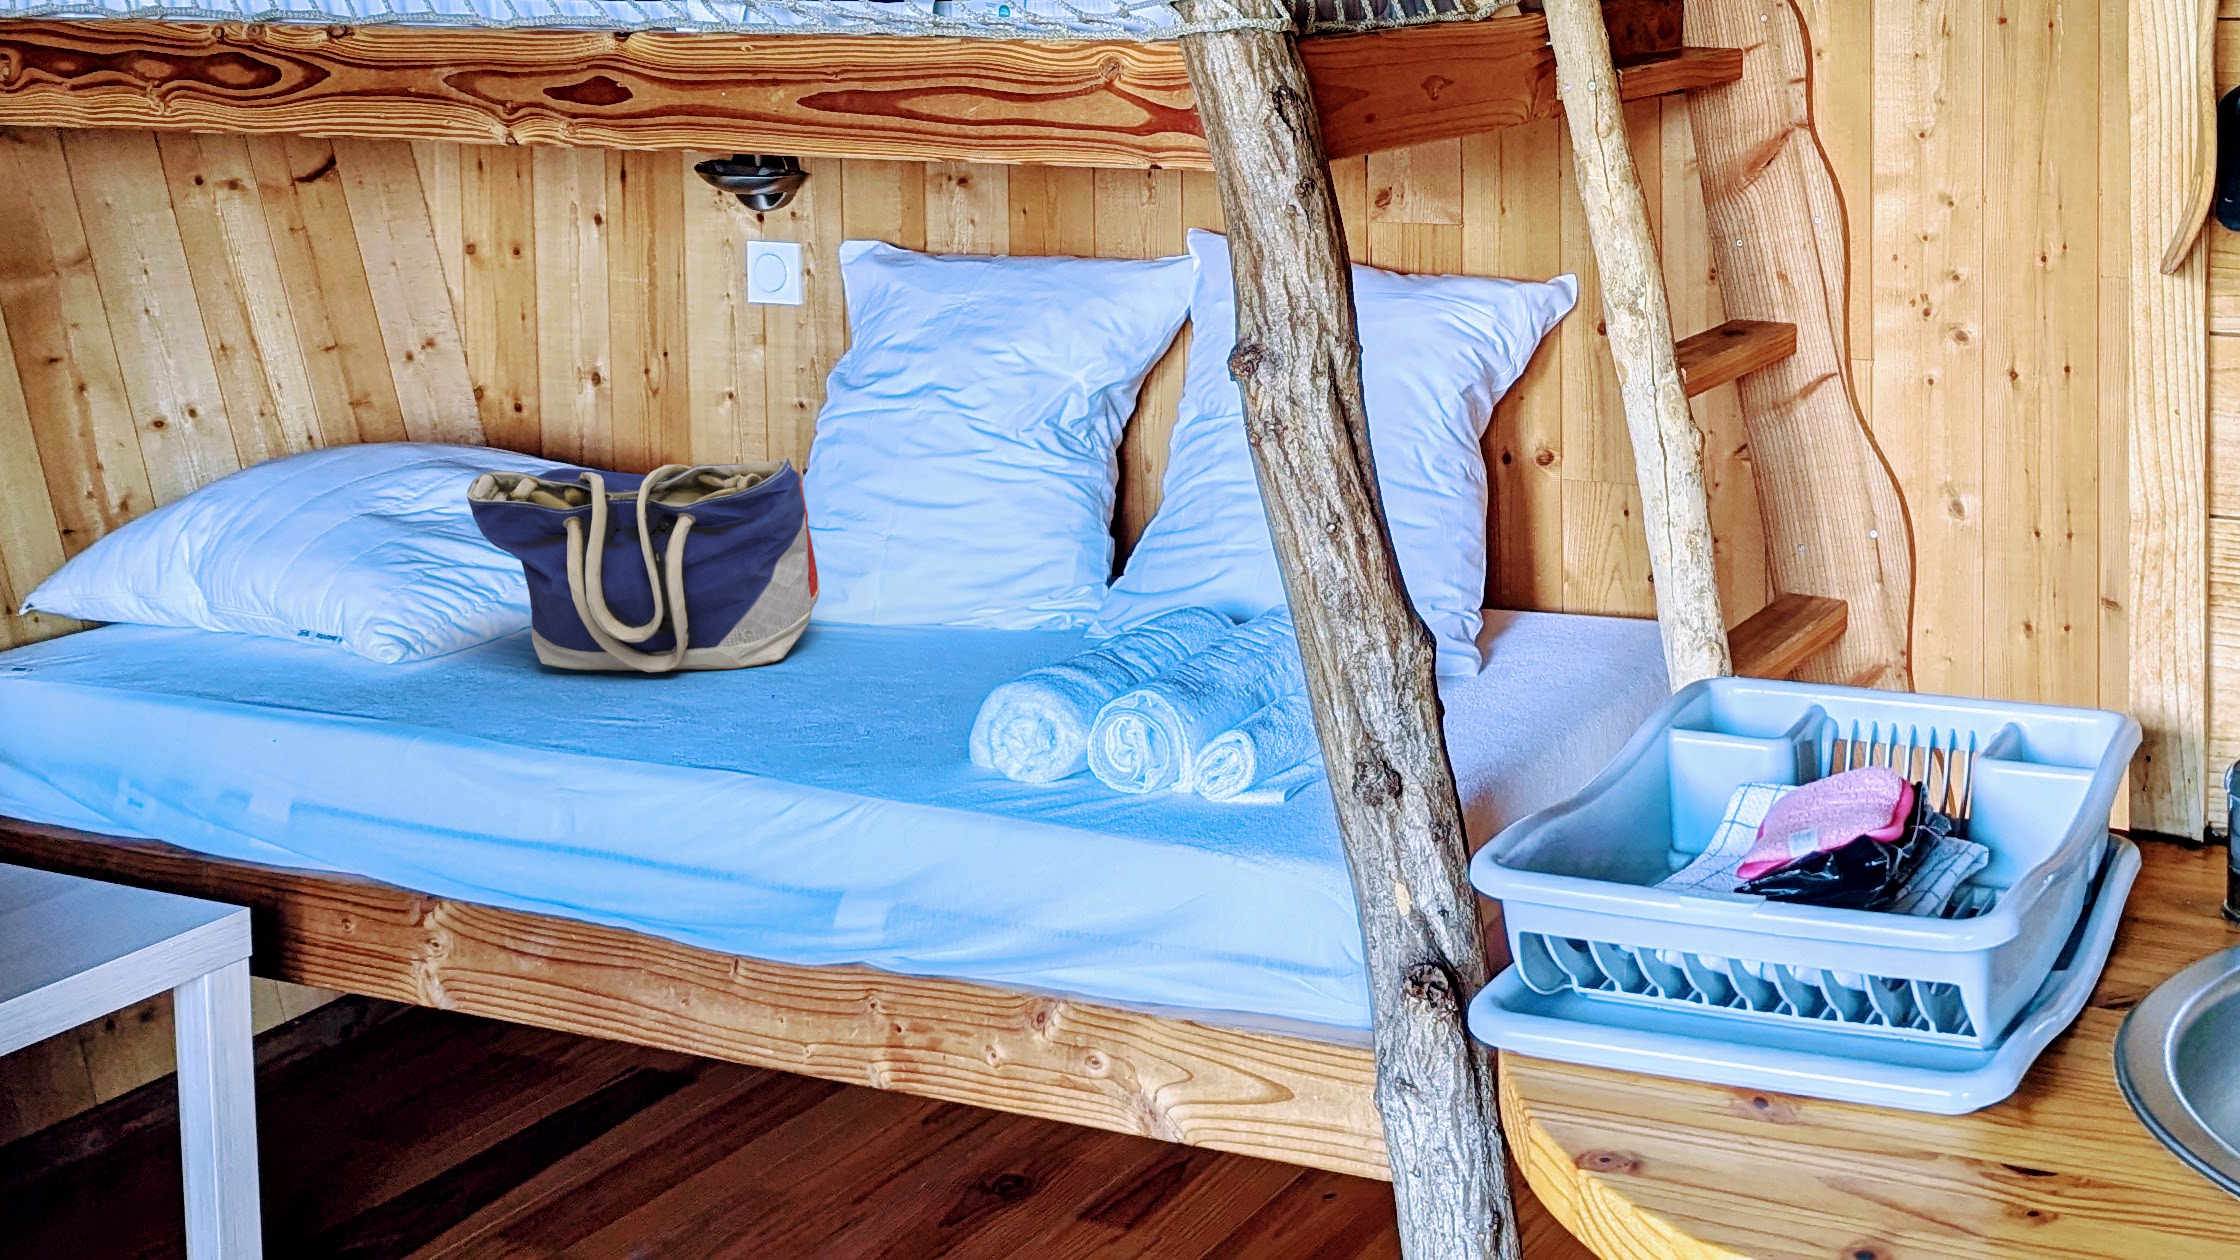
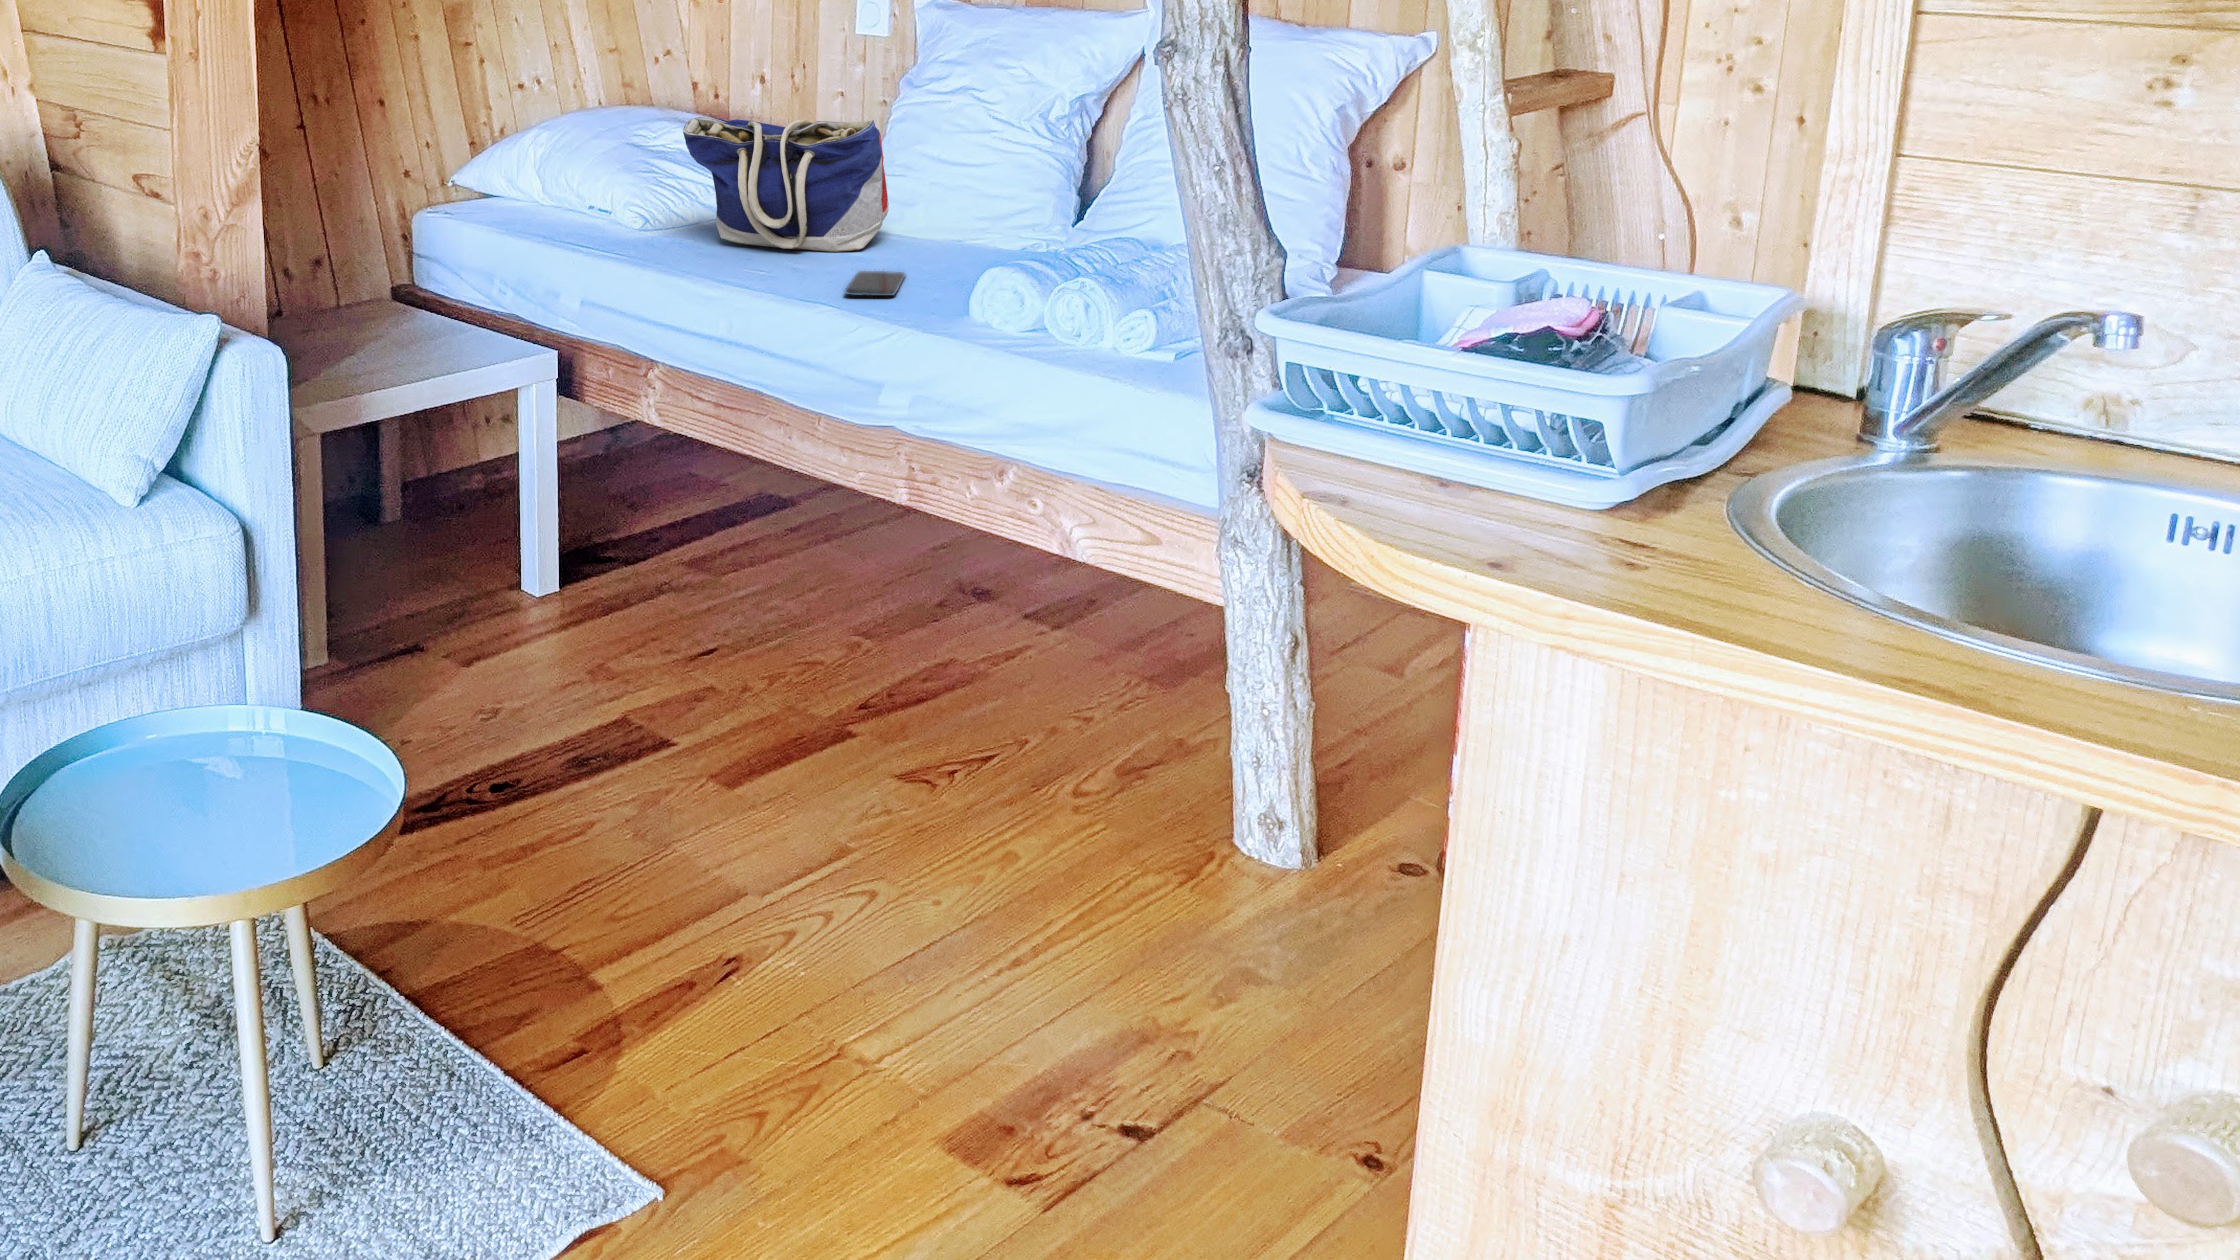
smartphone: none [760,696,856,749] -> present [845,271,905,296]

